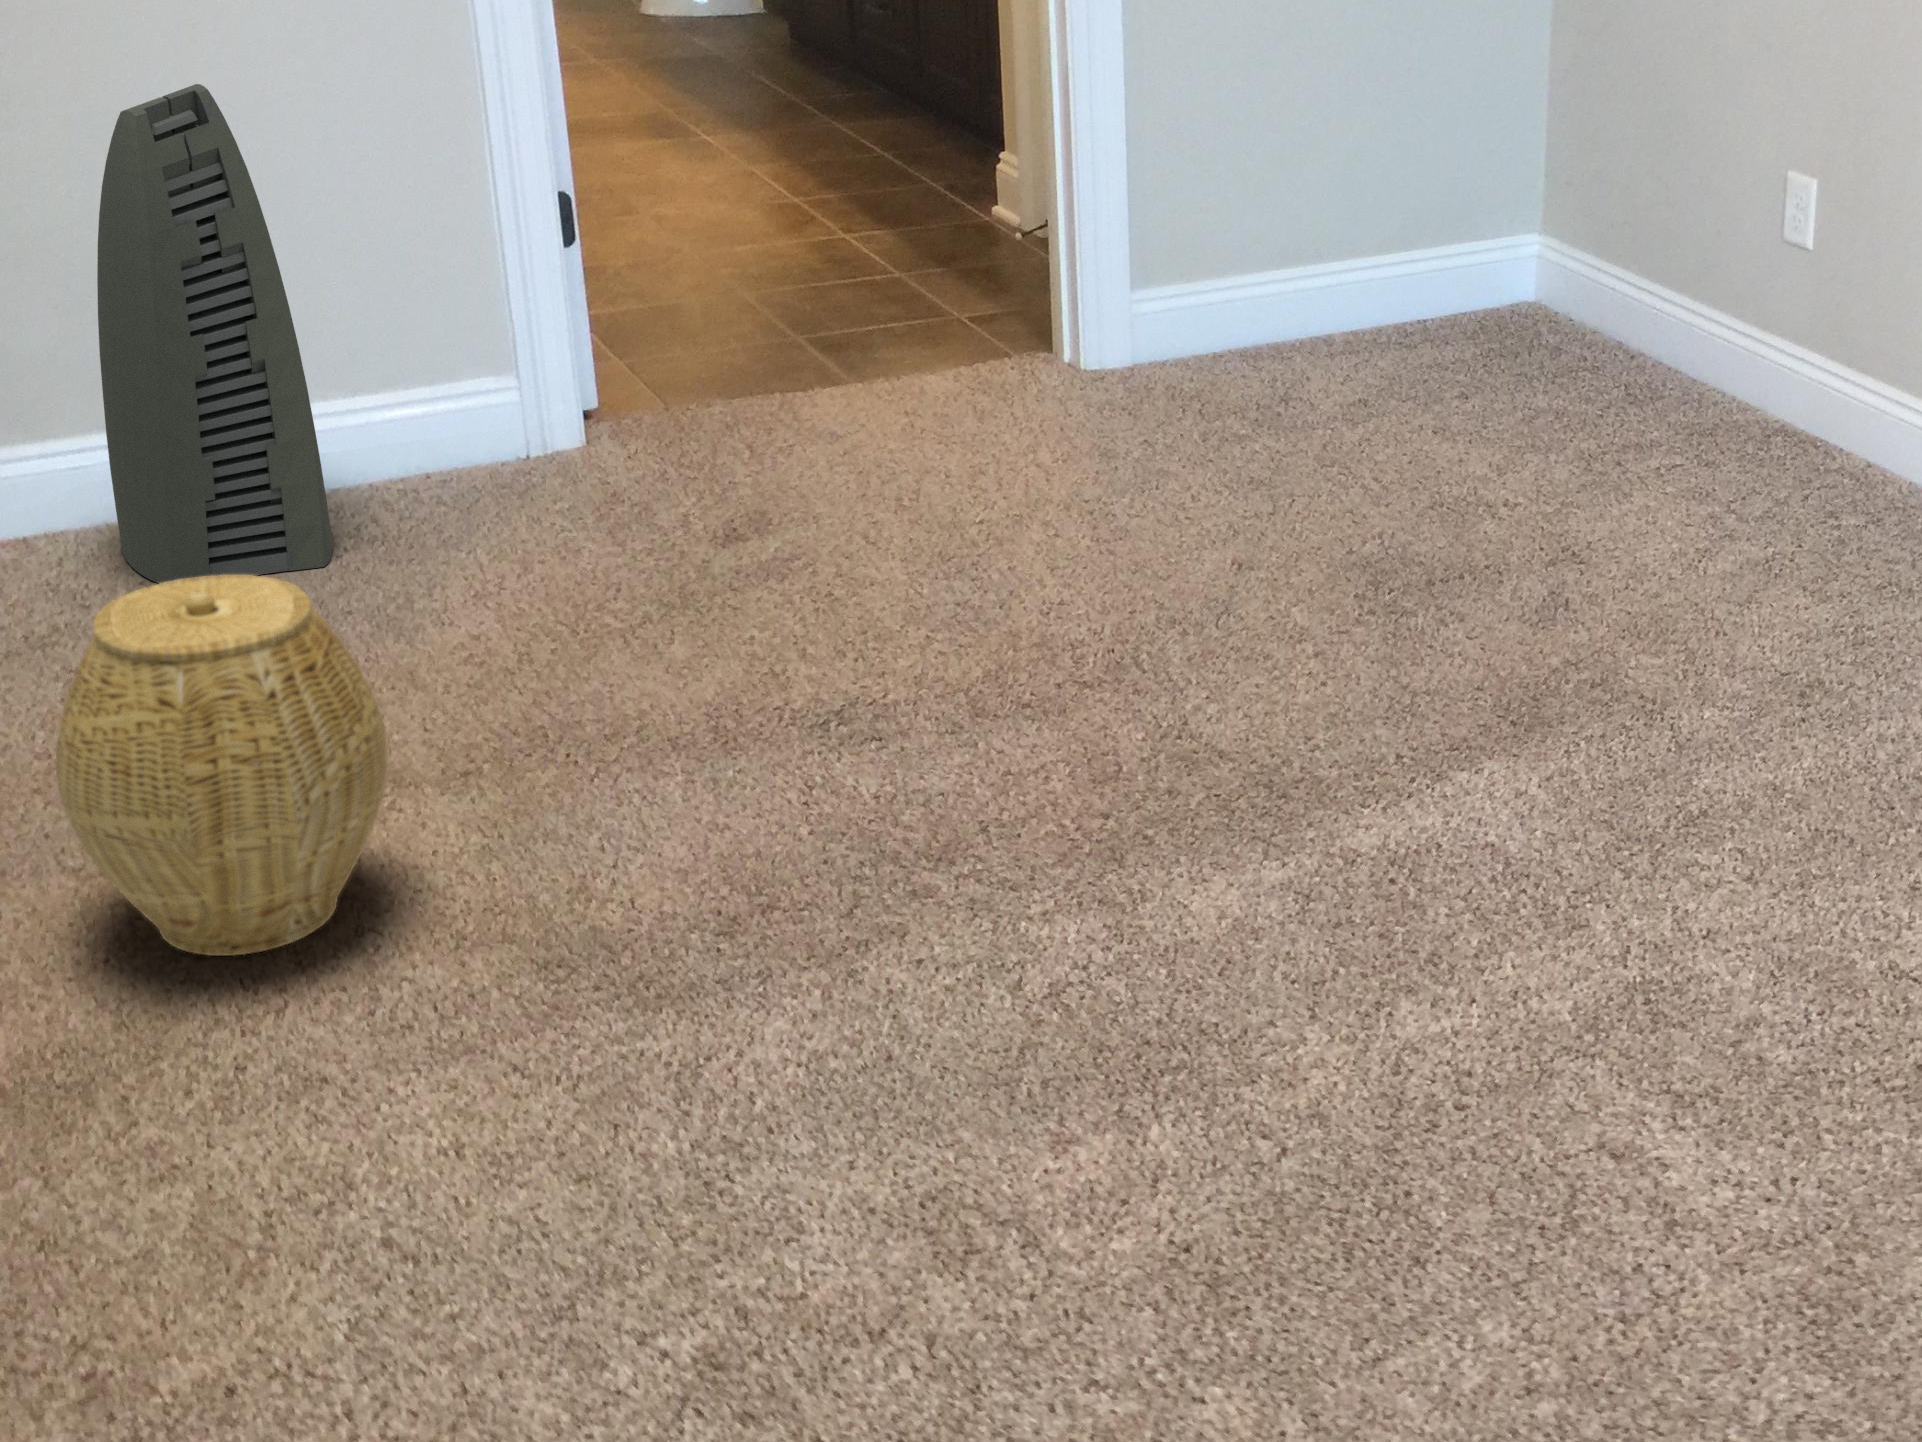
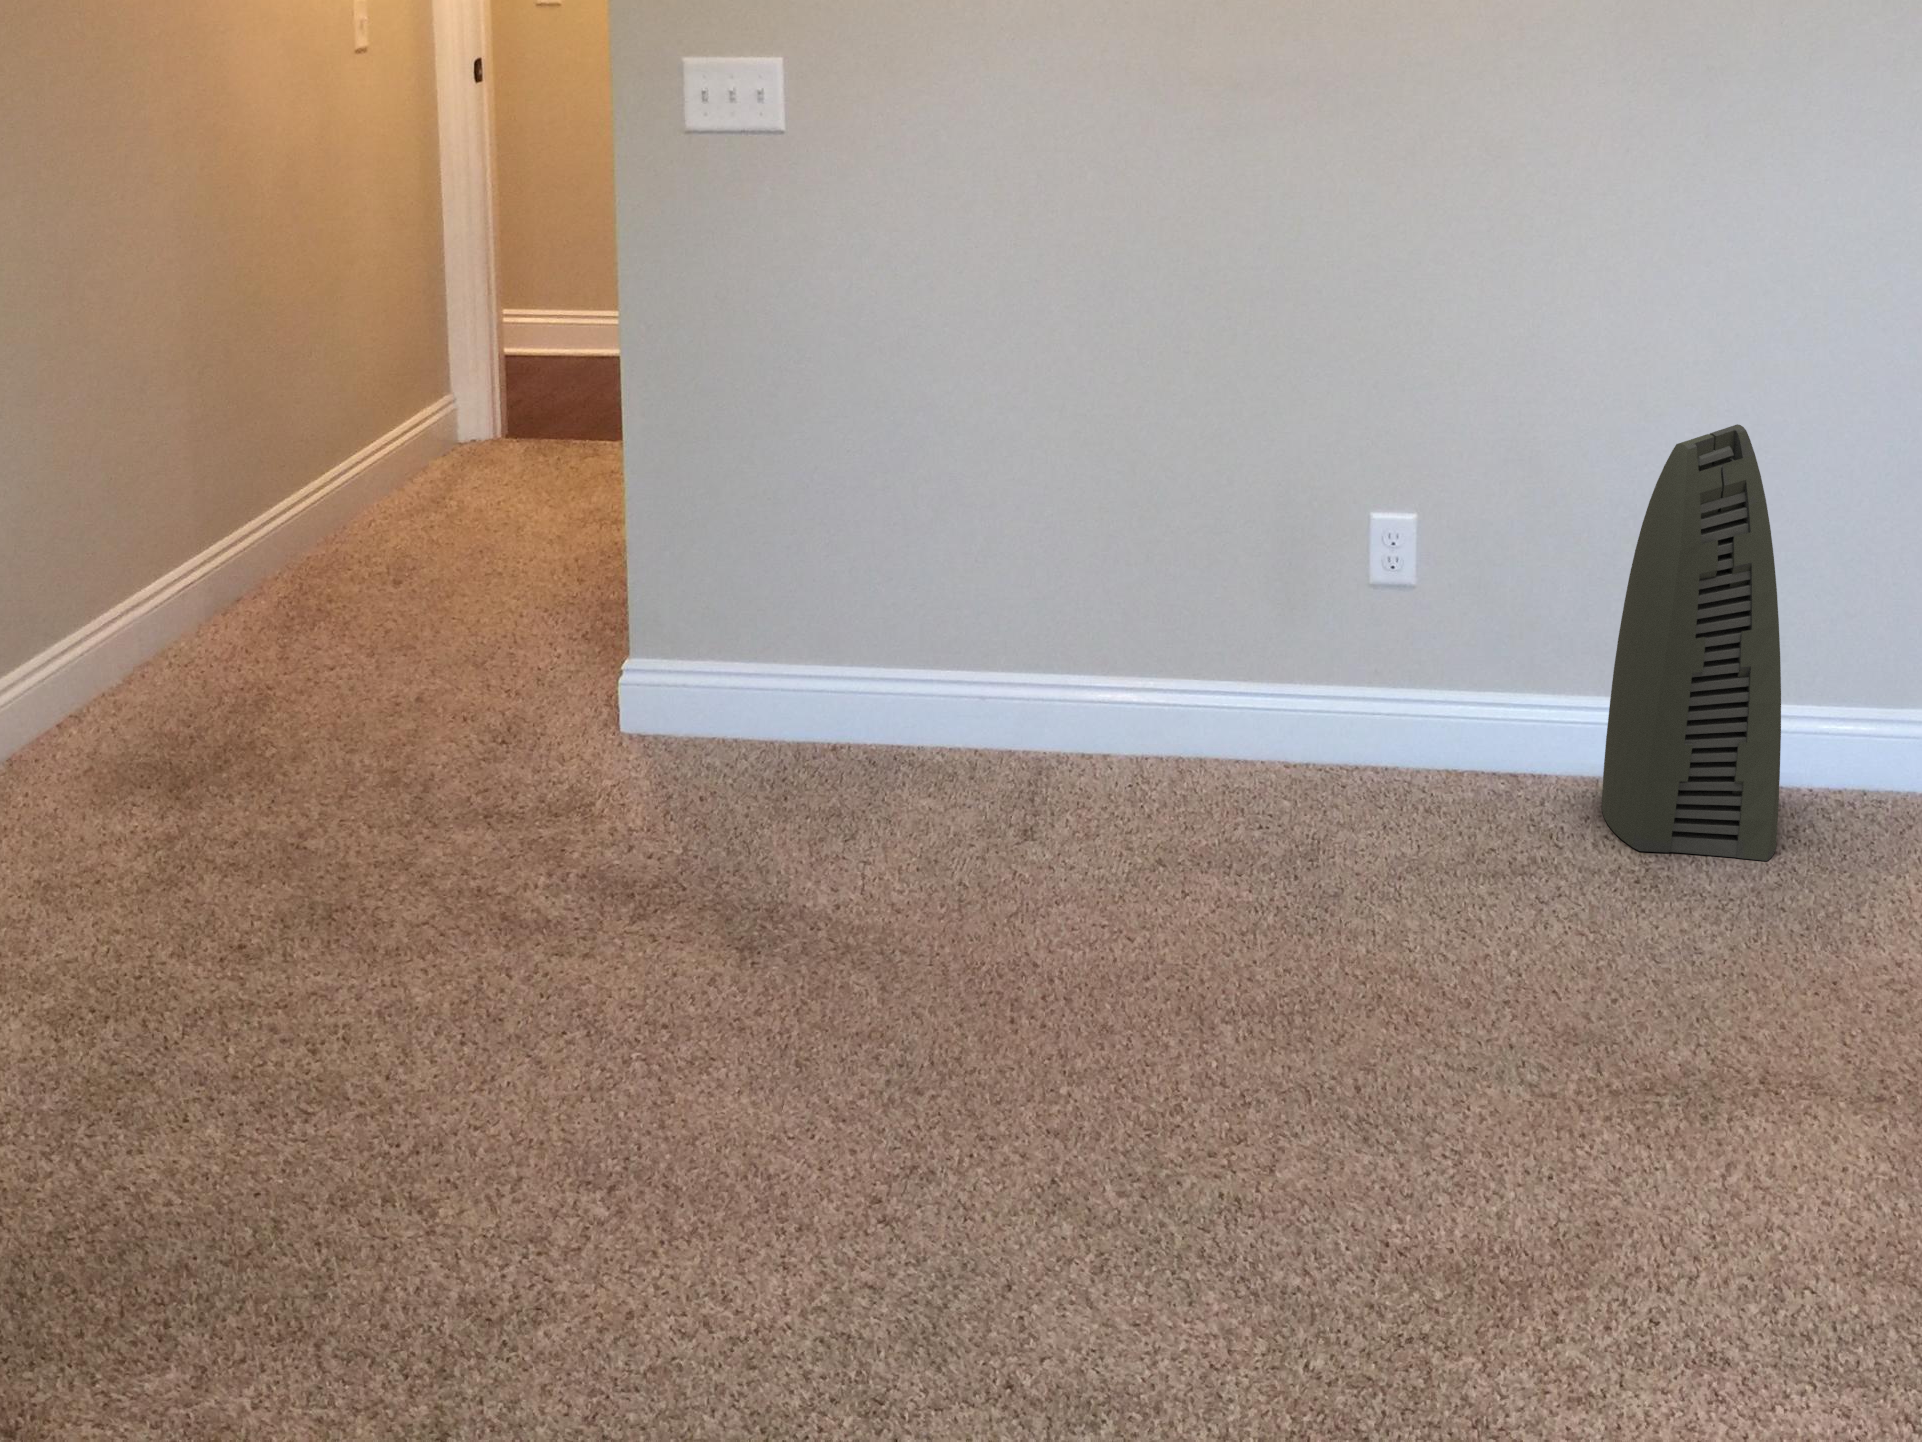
woven basket: present [56,575,388,956] -> none [1550,860,1824,1215]

